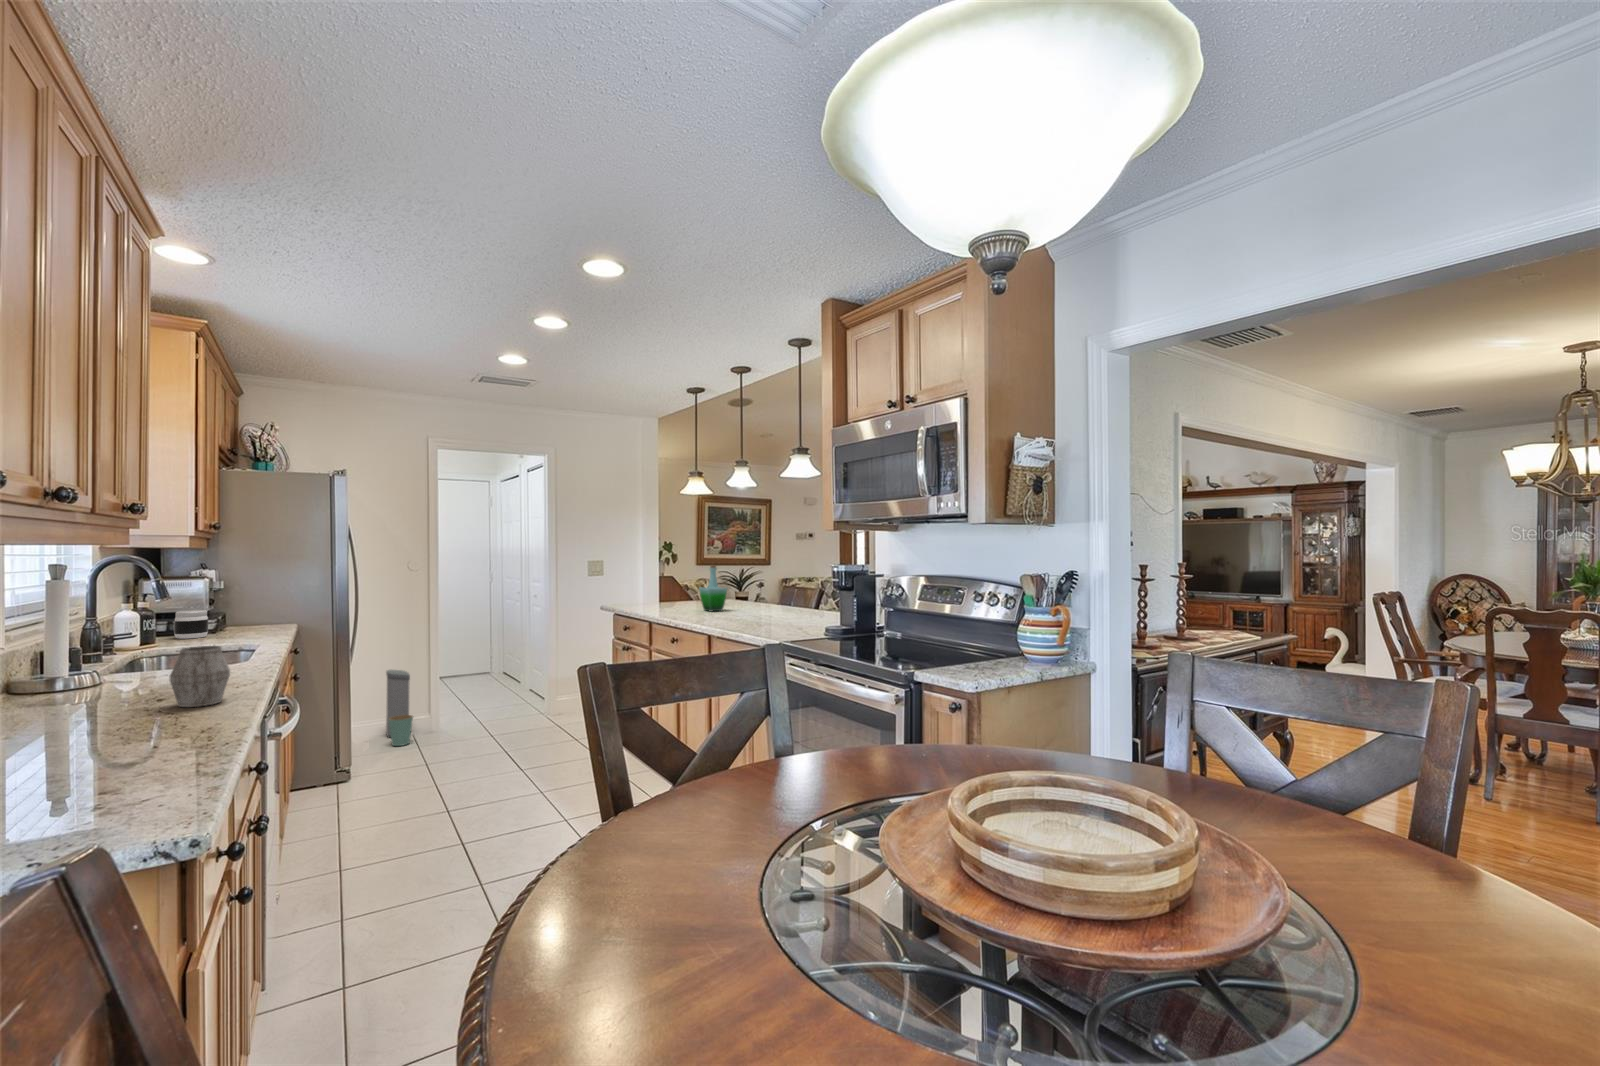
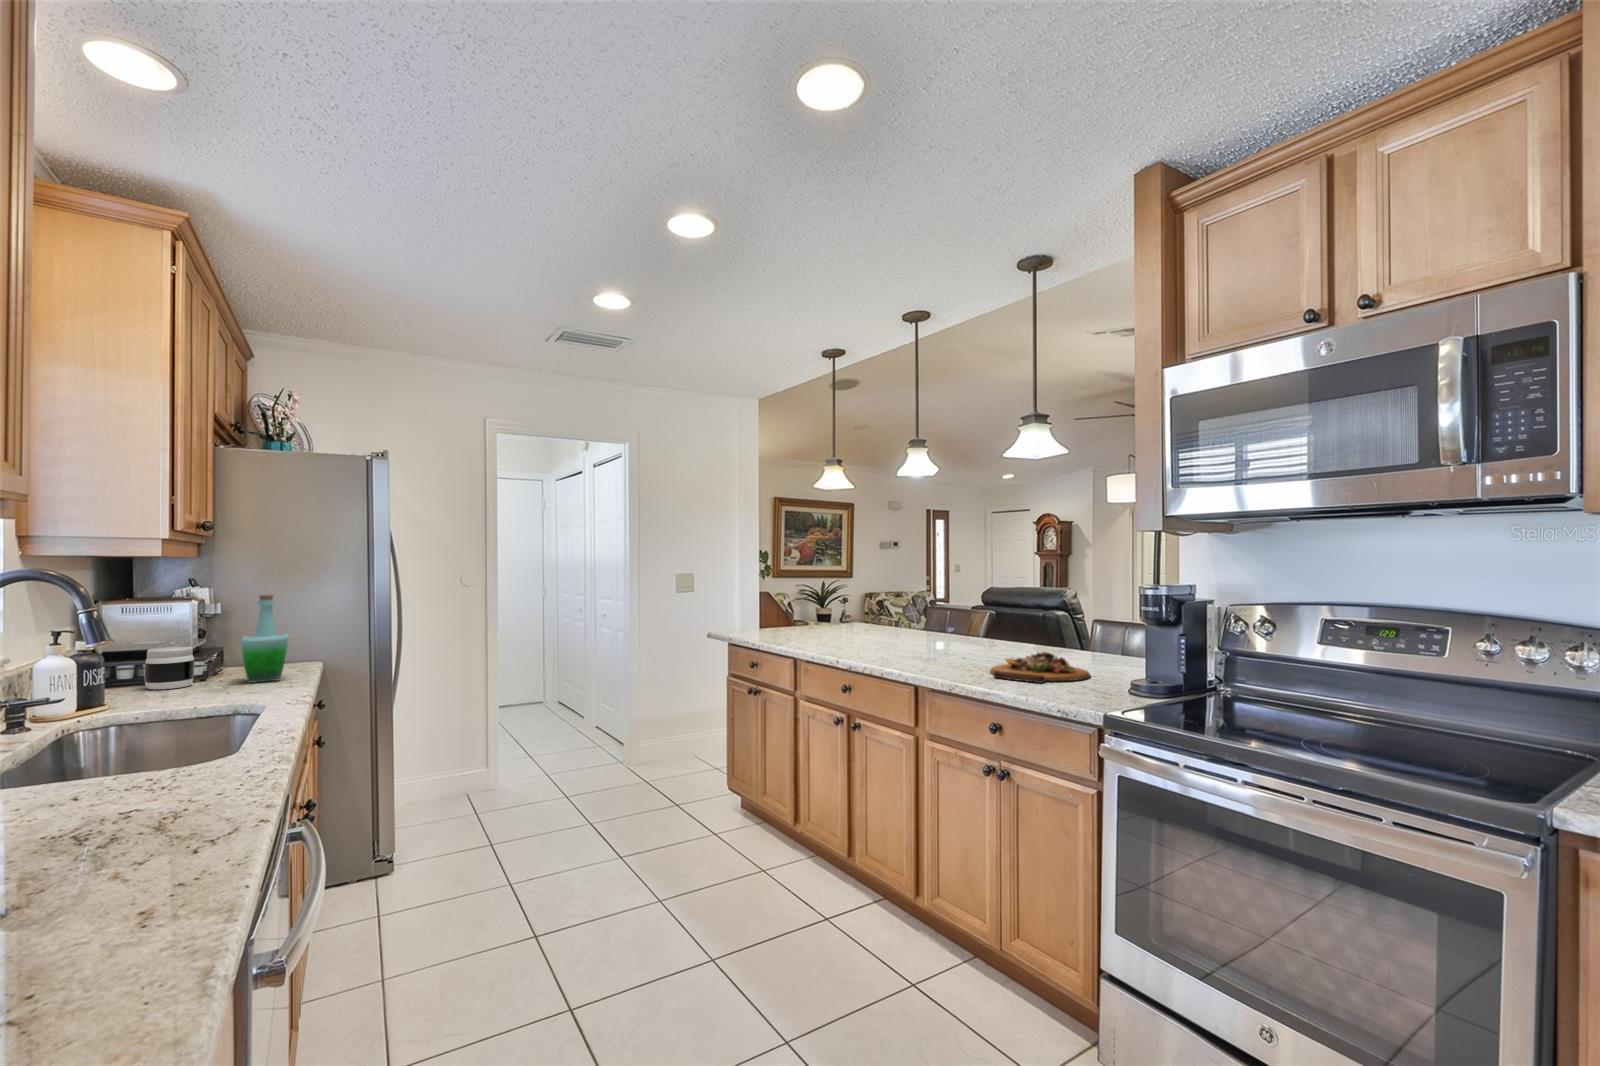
bottle: present [699,565,727,611] -> present [240,595,289,683]
cutting board: none [759,613,826,632] -> present [990,652,1090,683]
mug: present [170,646,230,707] -> none [60,749,190,888]
trash can: present [386,670,413,746] -> none [431,716,468,822]

